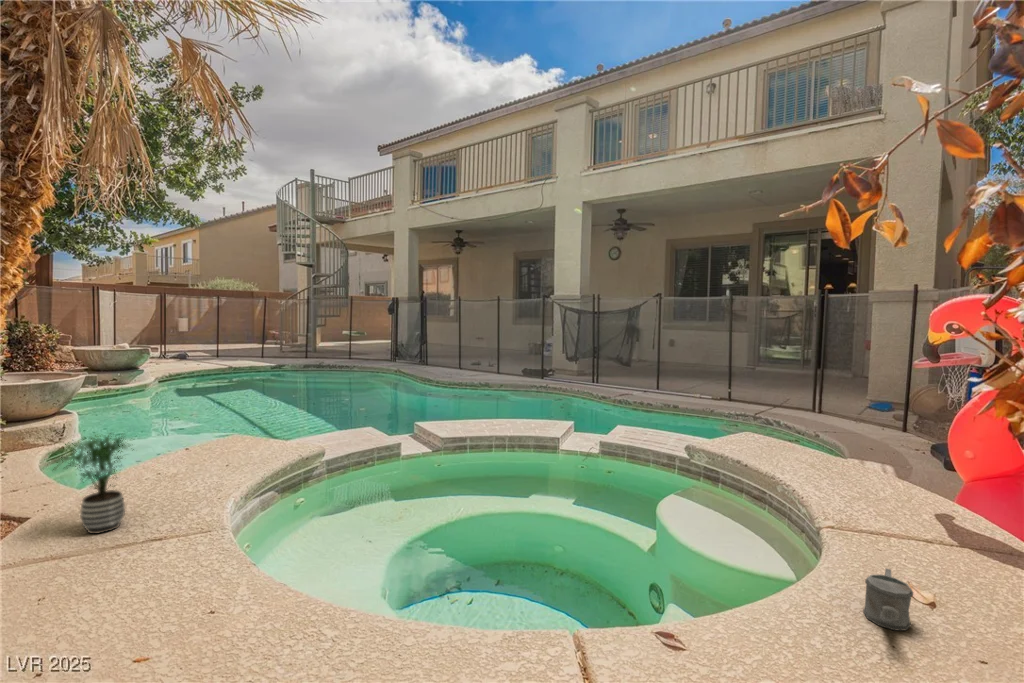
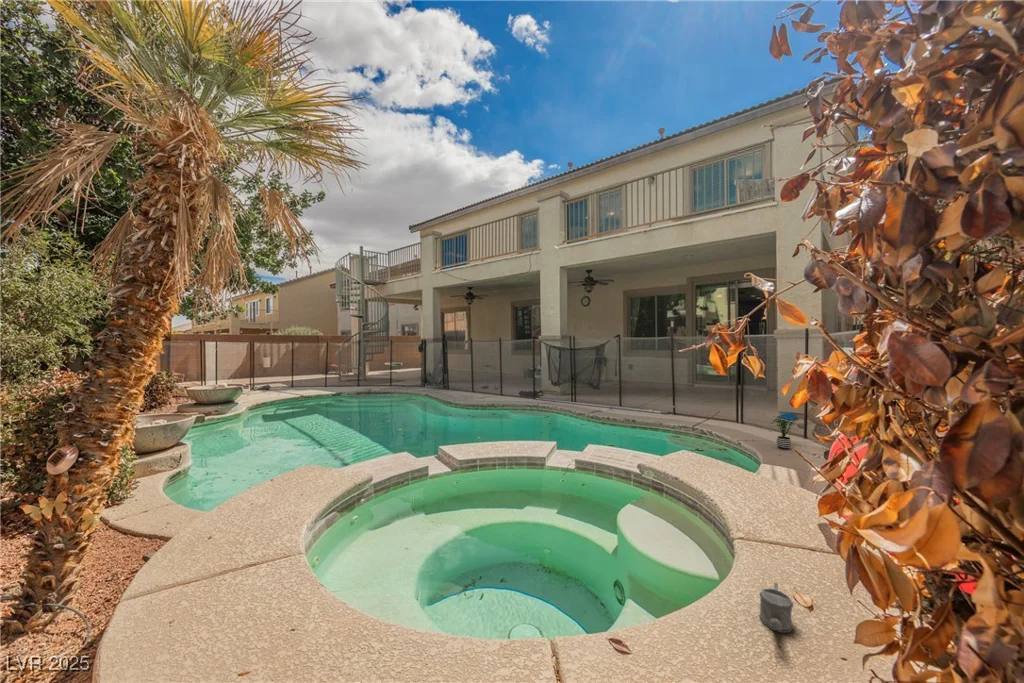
potted plant: present [53,433,134,534] -> present [774,419,796,450]

